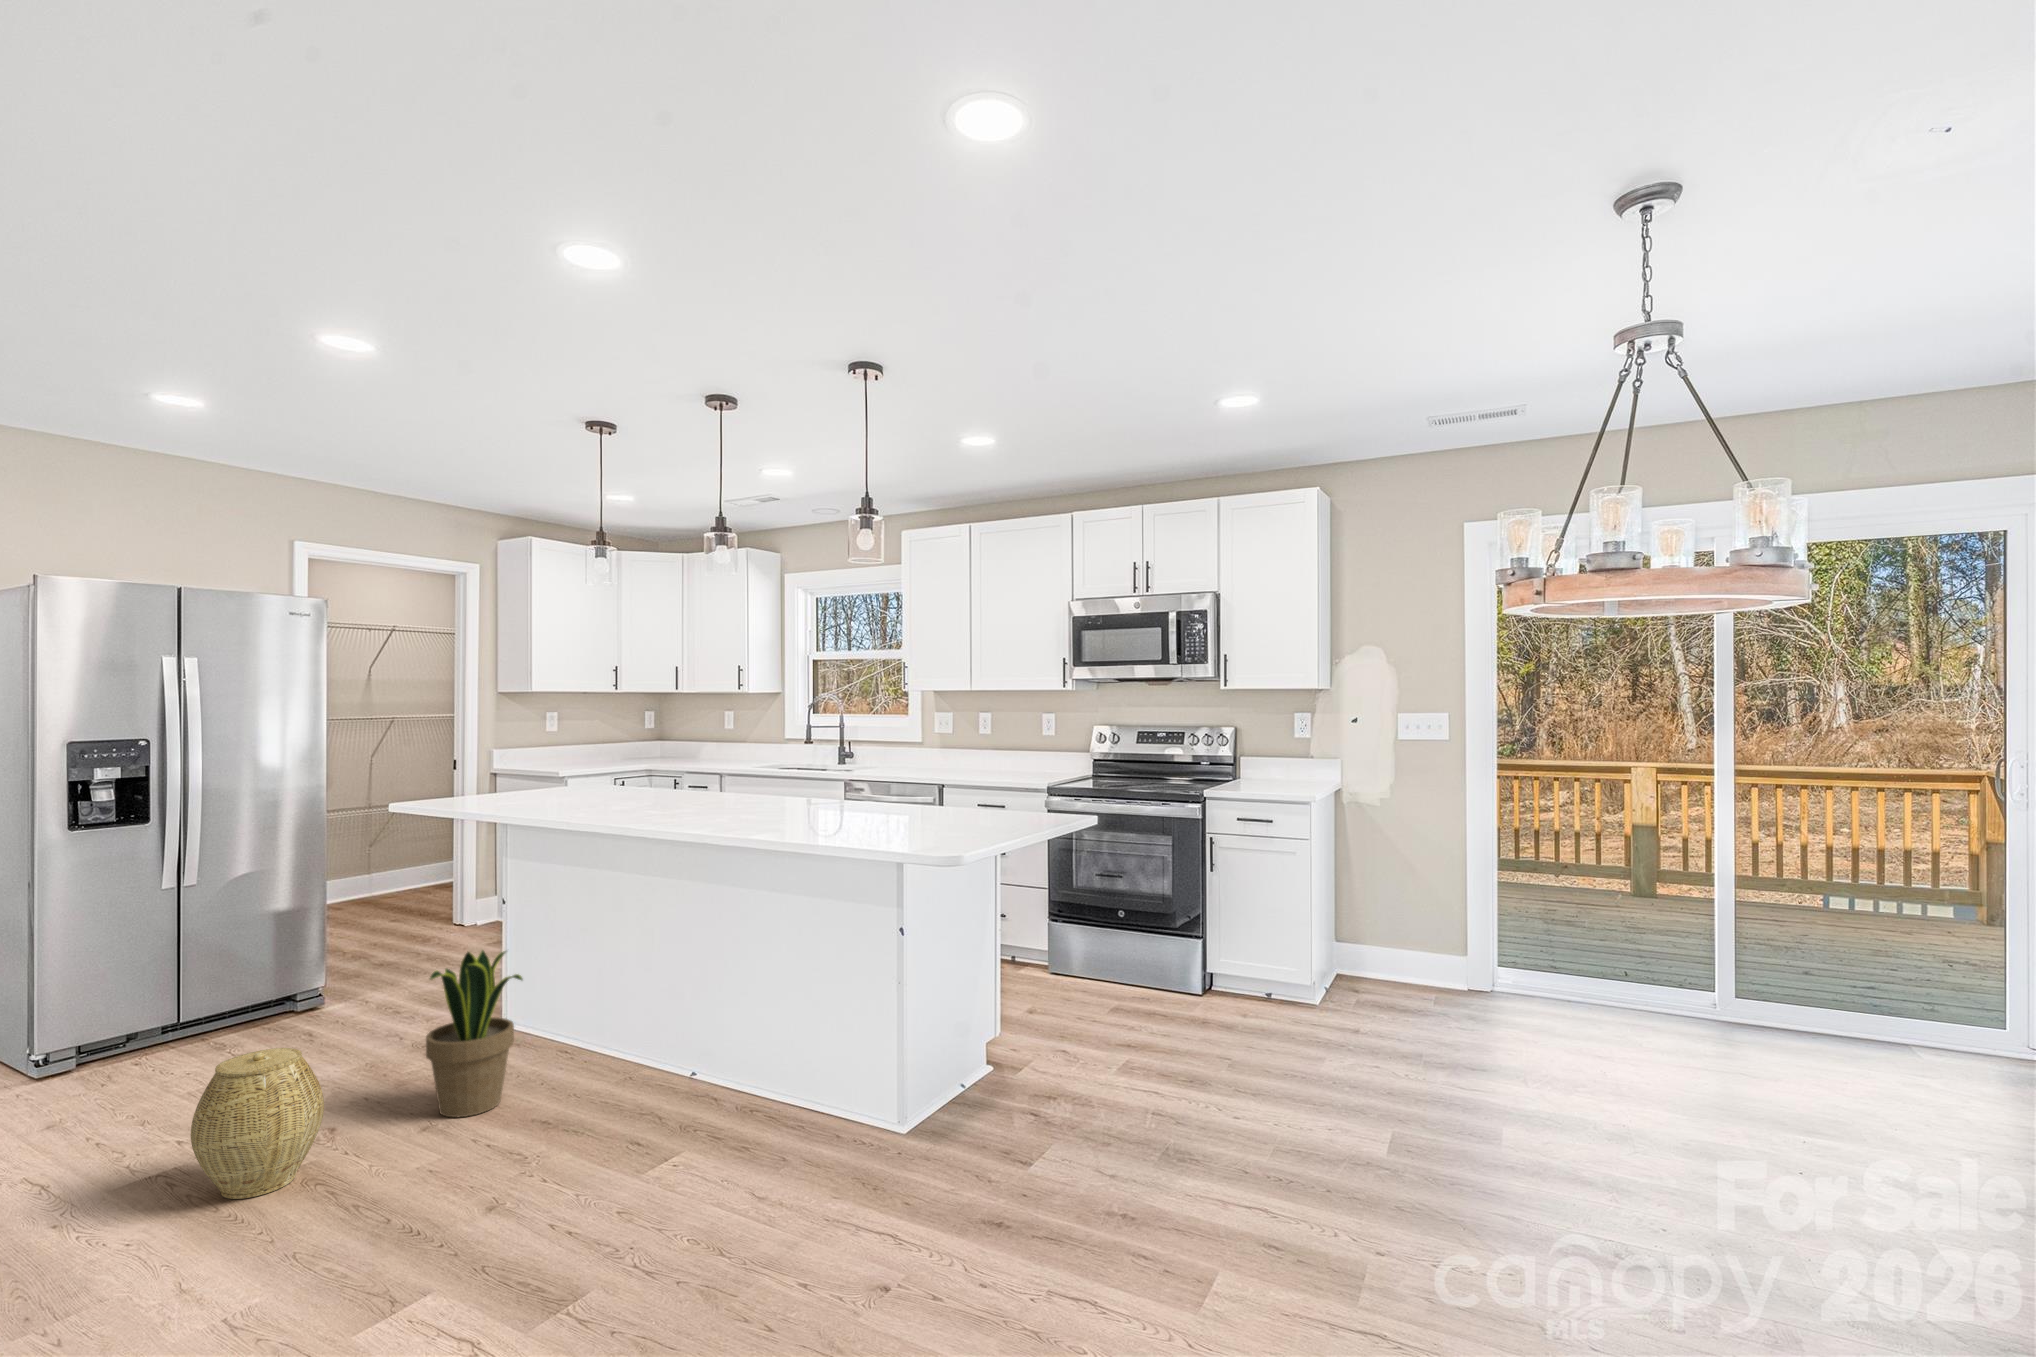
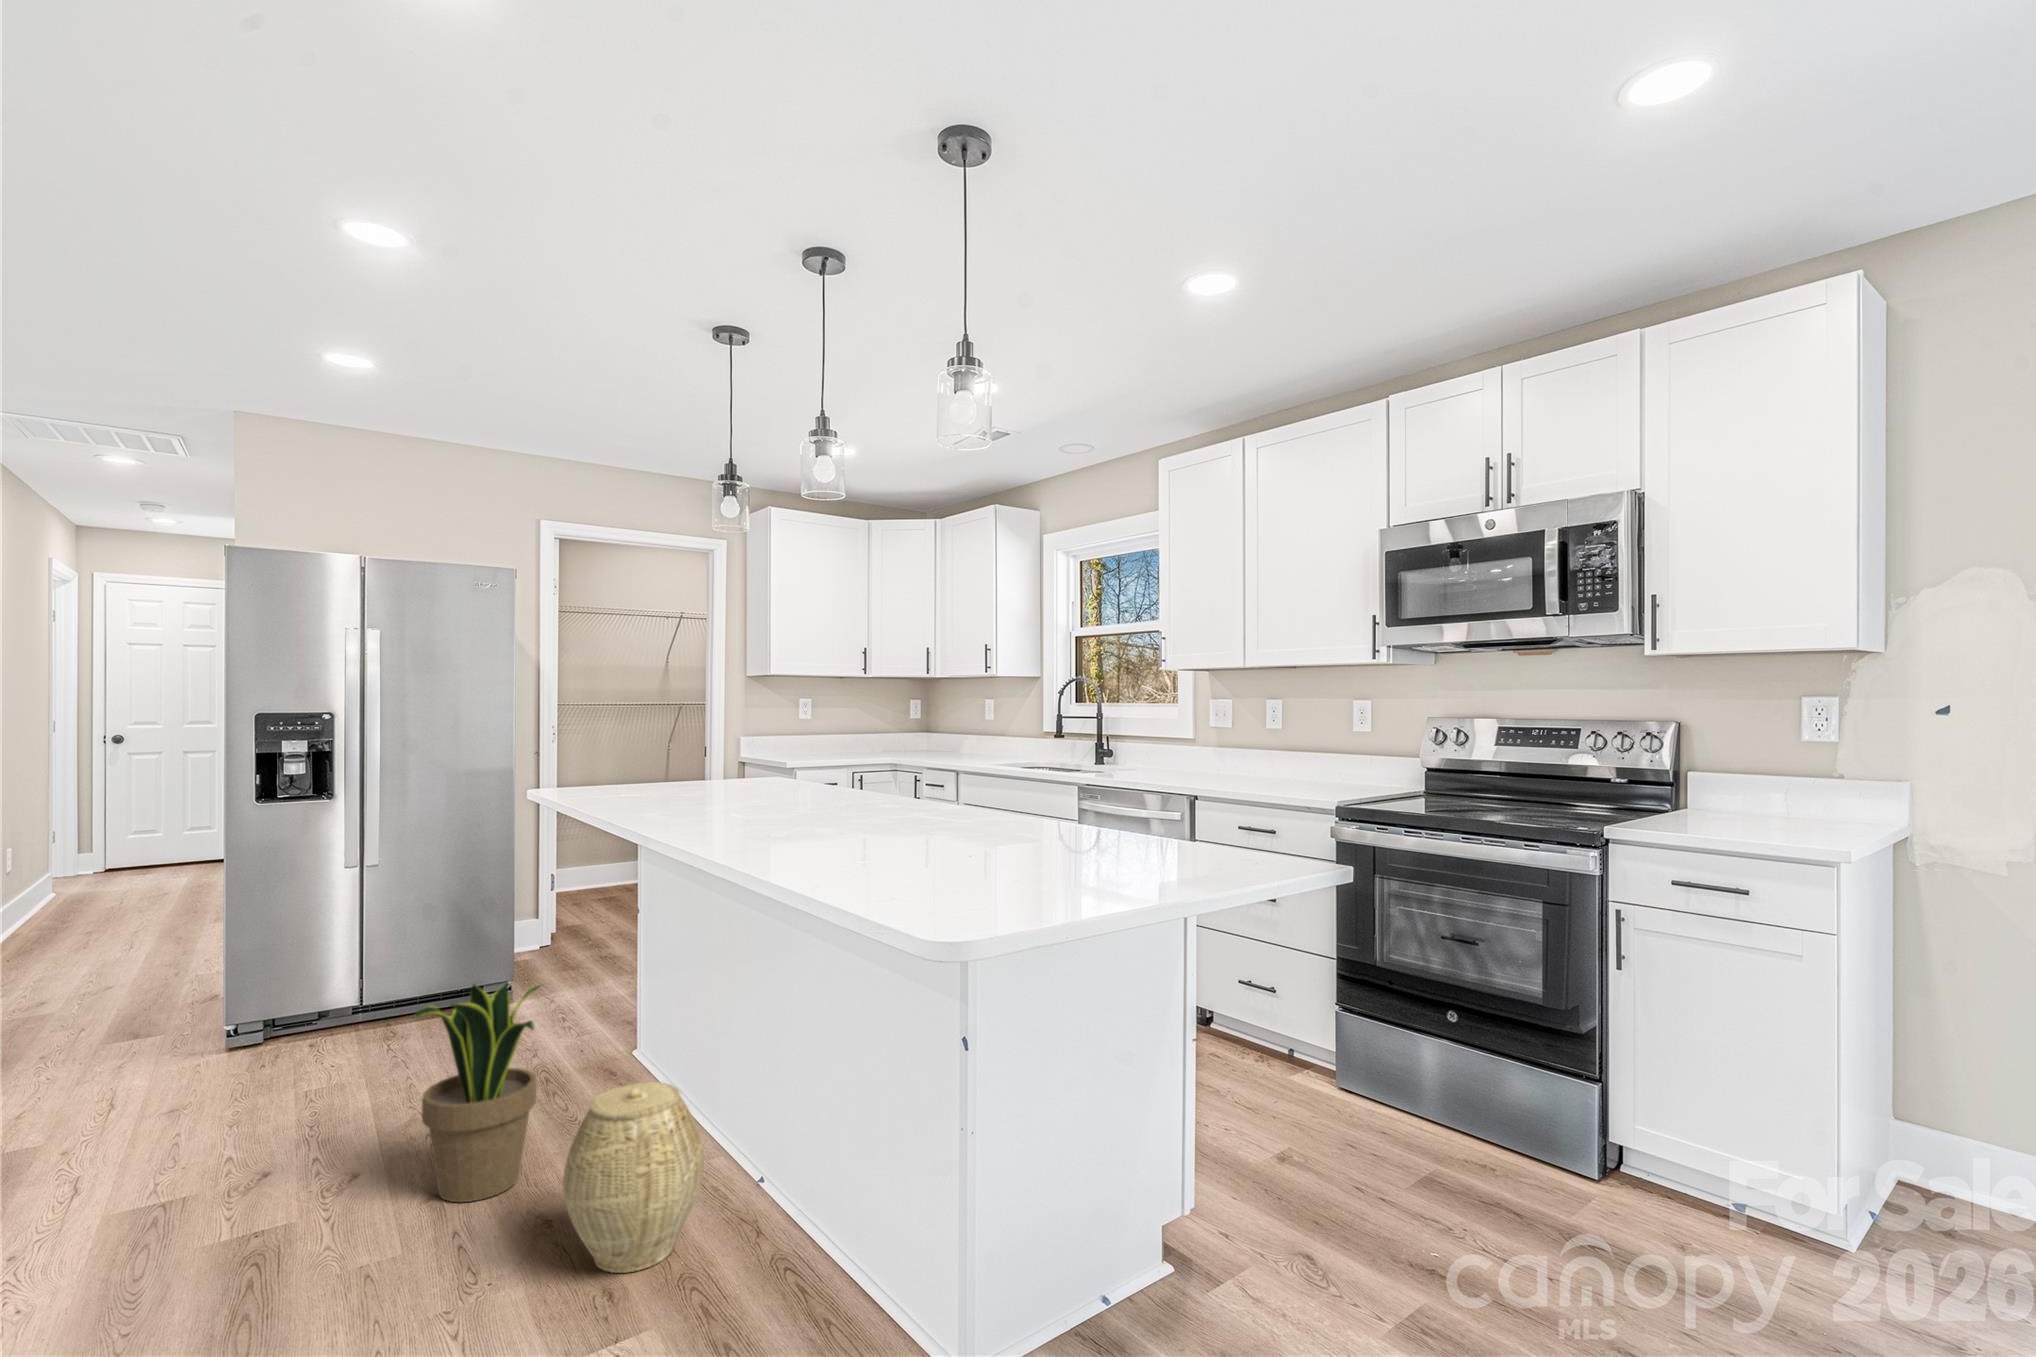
woven basket: present [191,1048,324,1199] -> present [563,1082,704,1273]

